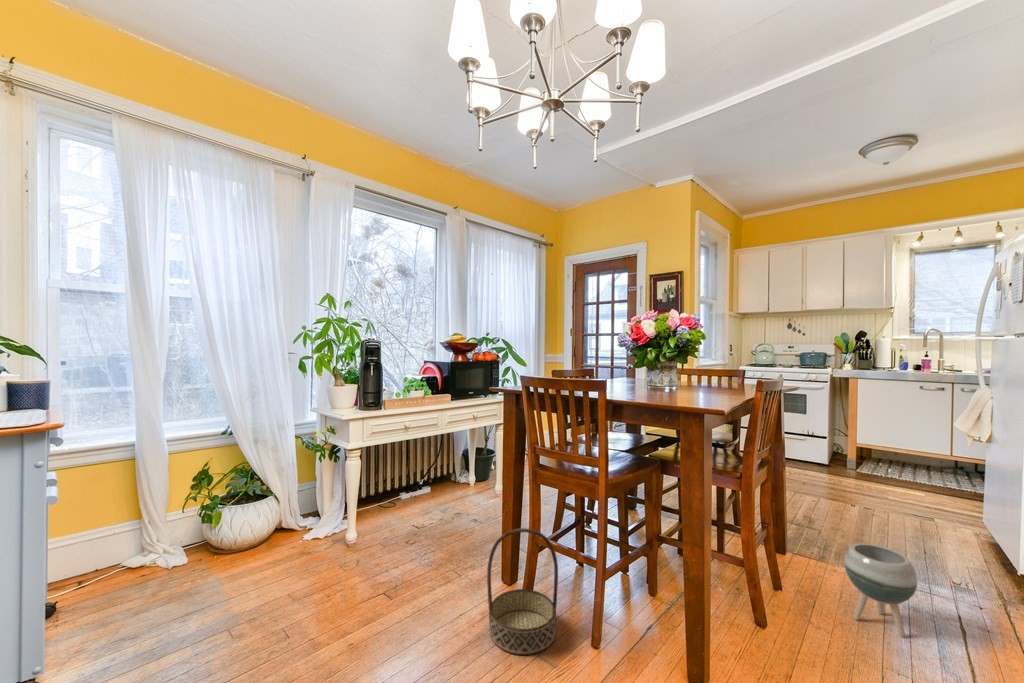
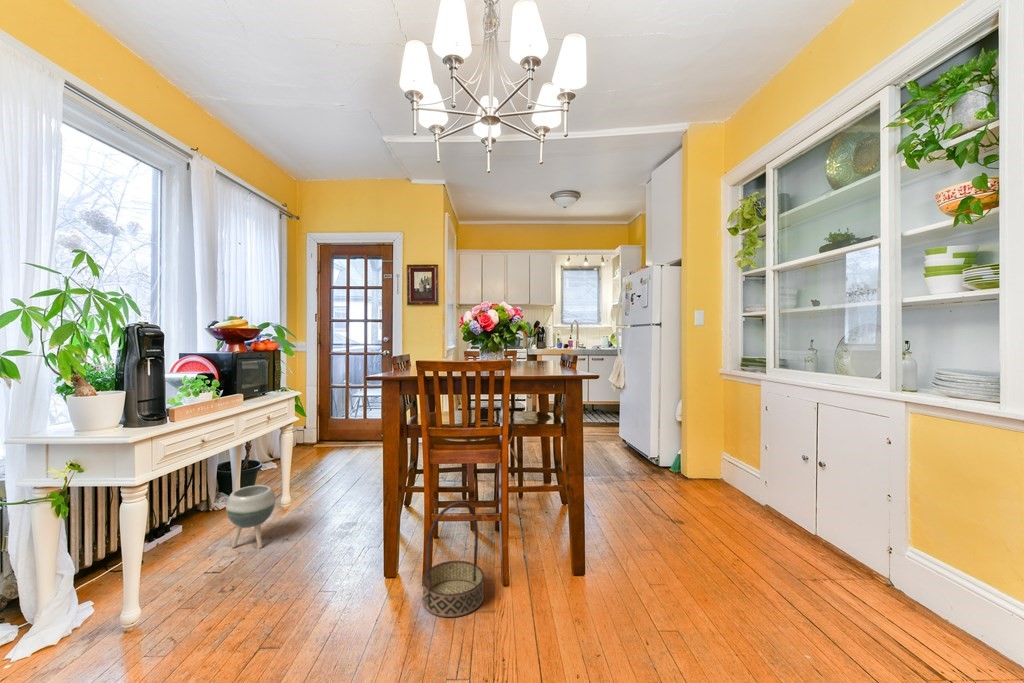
planter: present [844,543,918,637] -> present [226,485,276,548]

